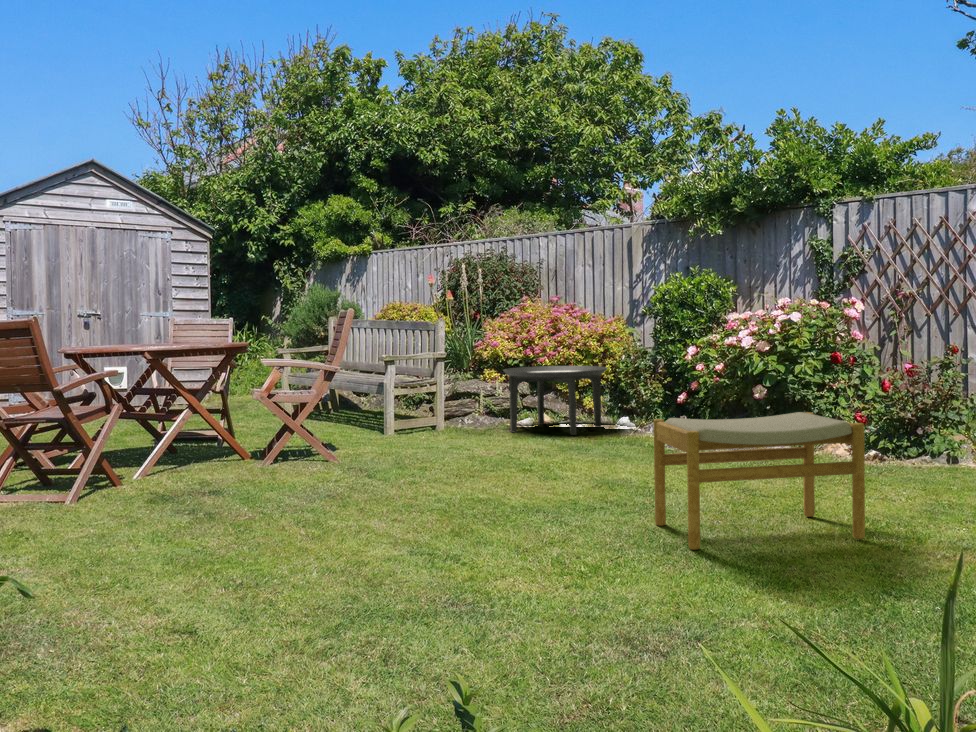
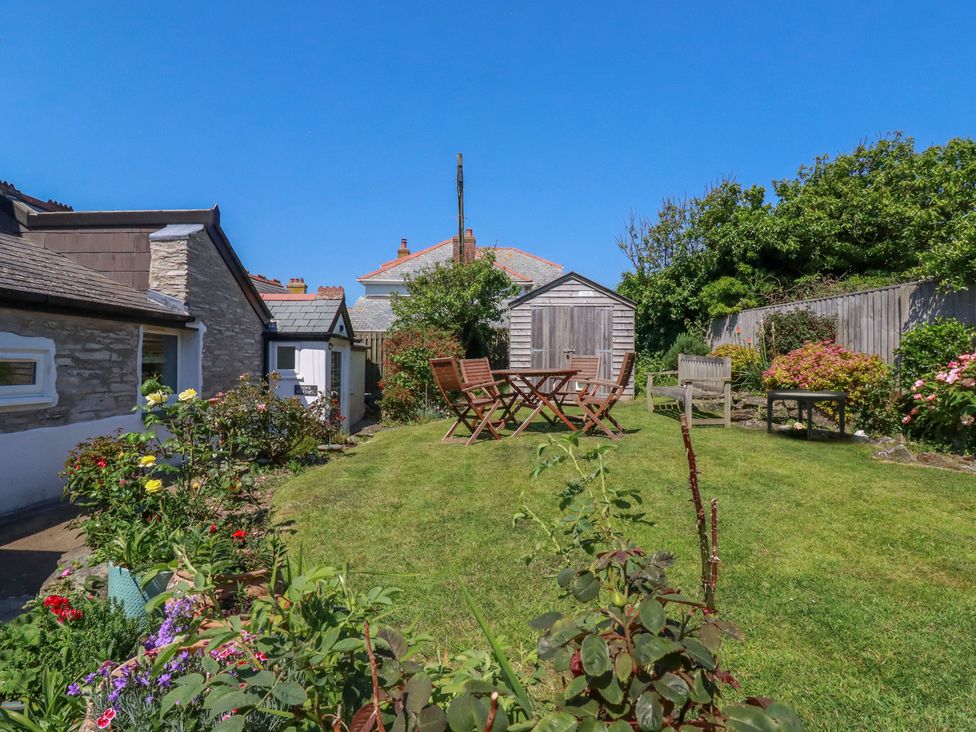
footstool: present [653,412,865,550] -> none [739,439,911,562]

